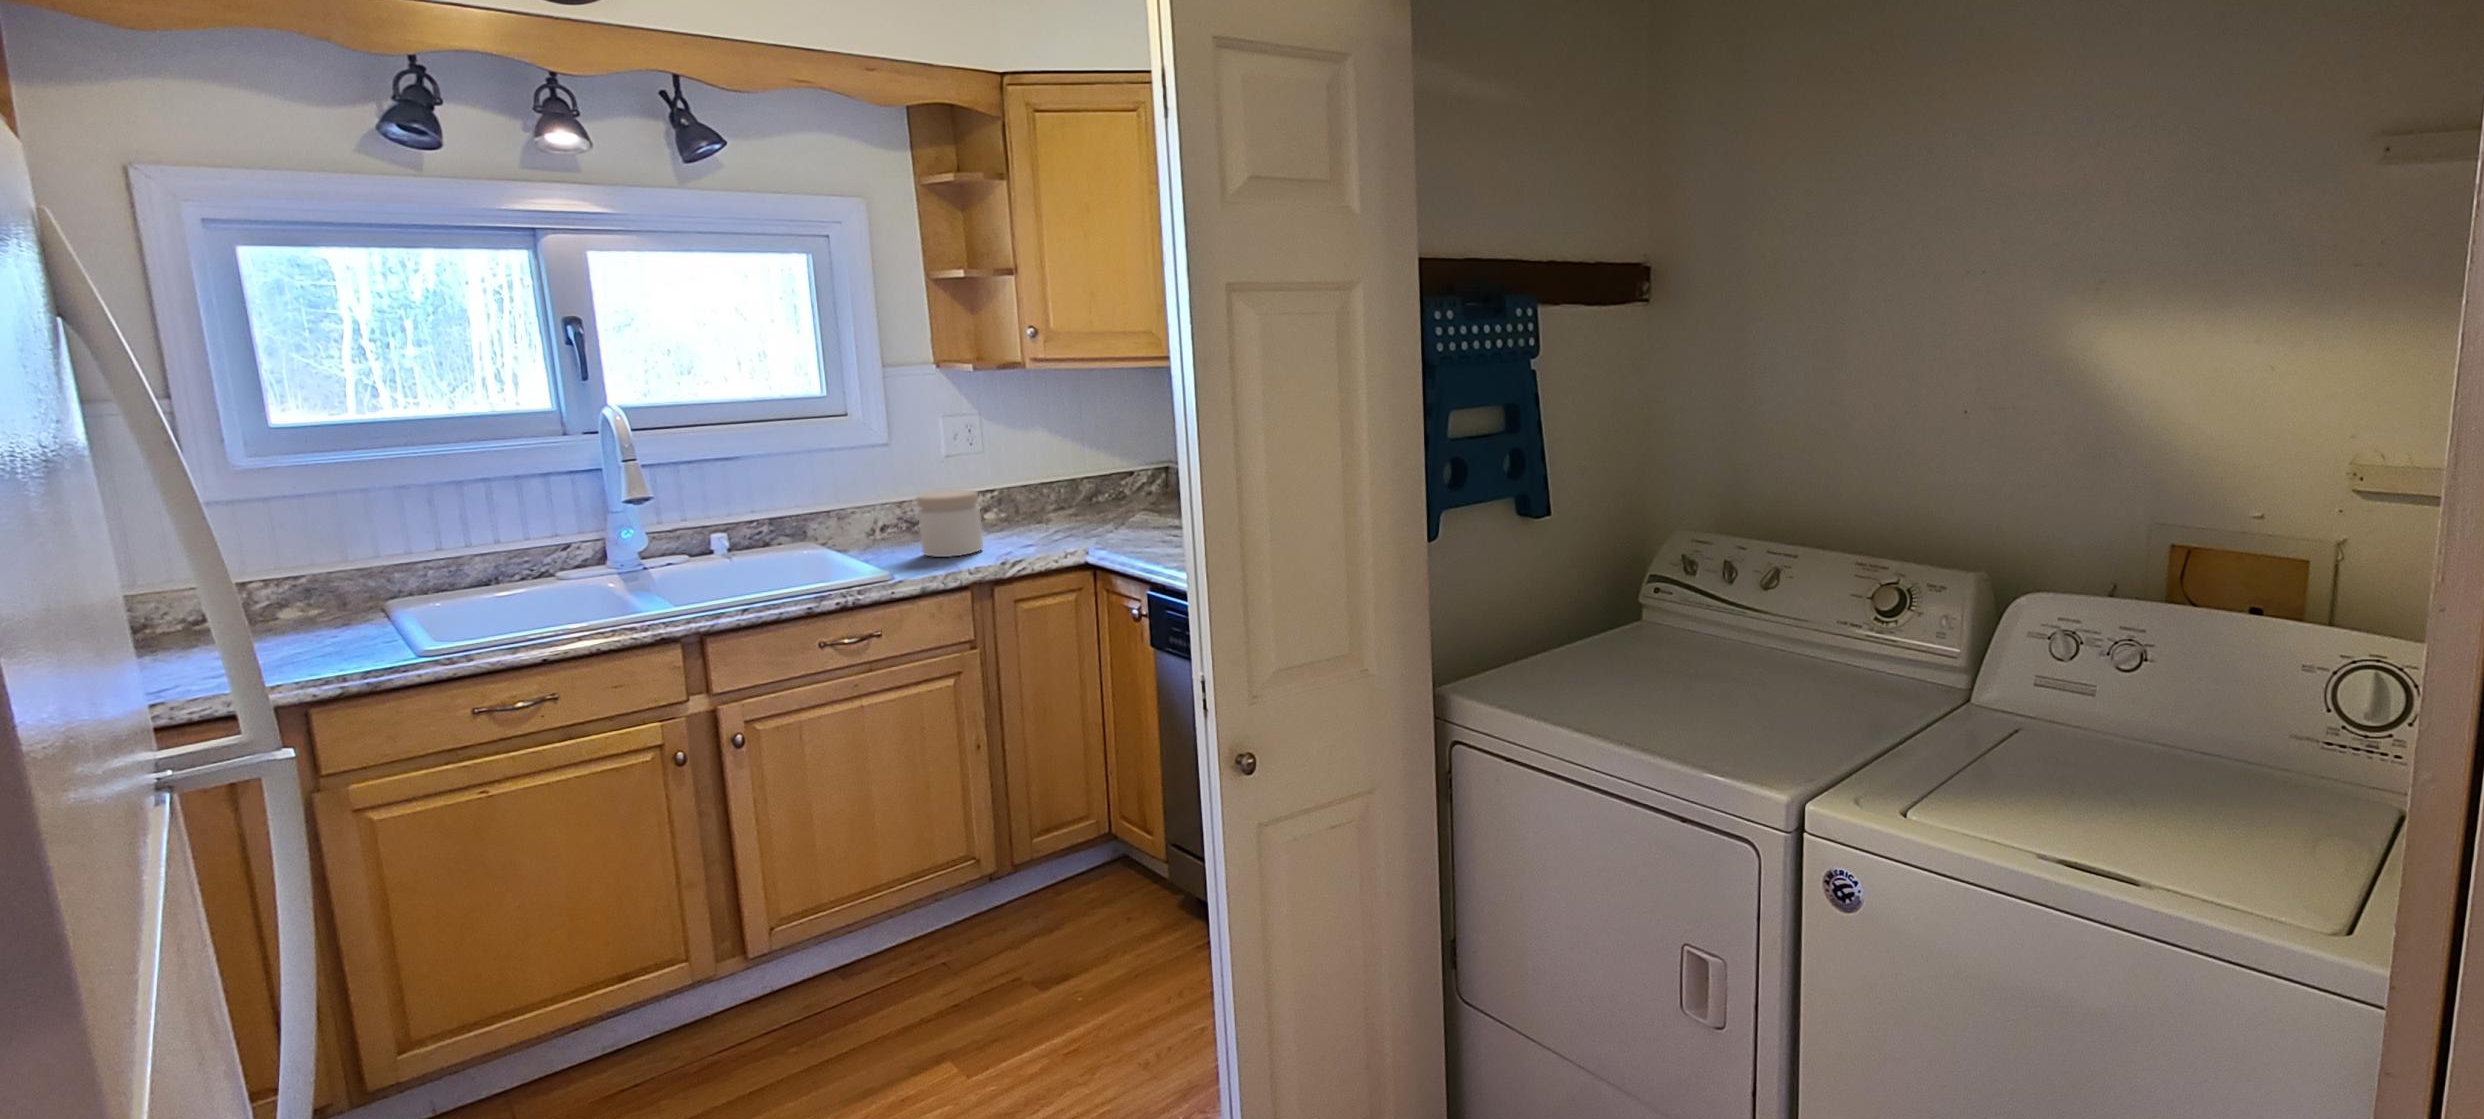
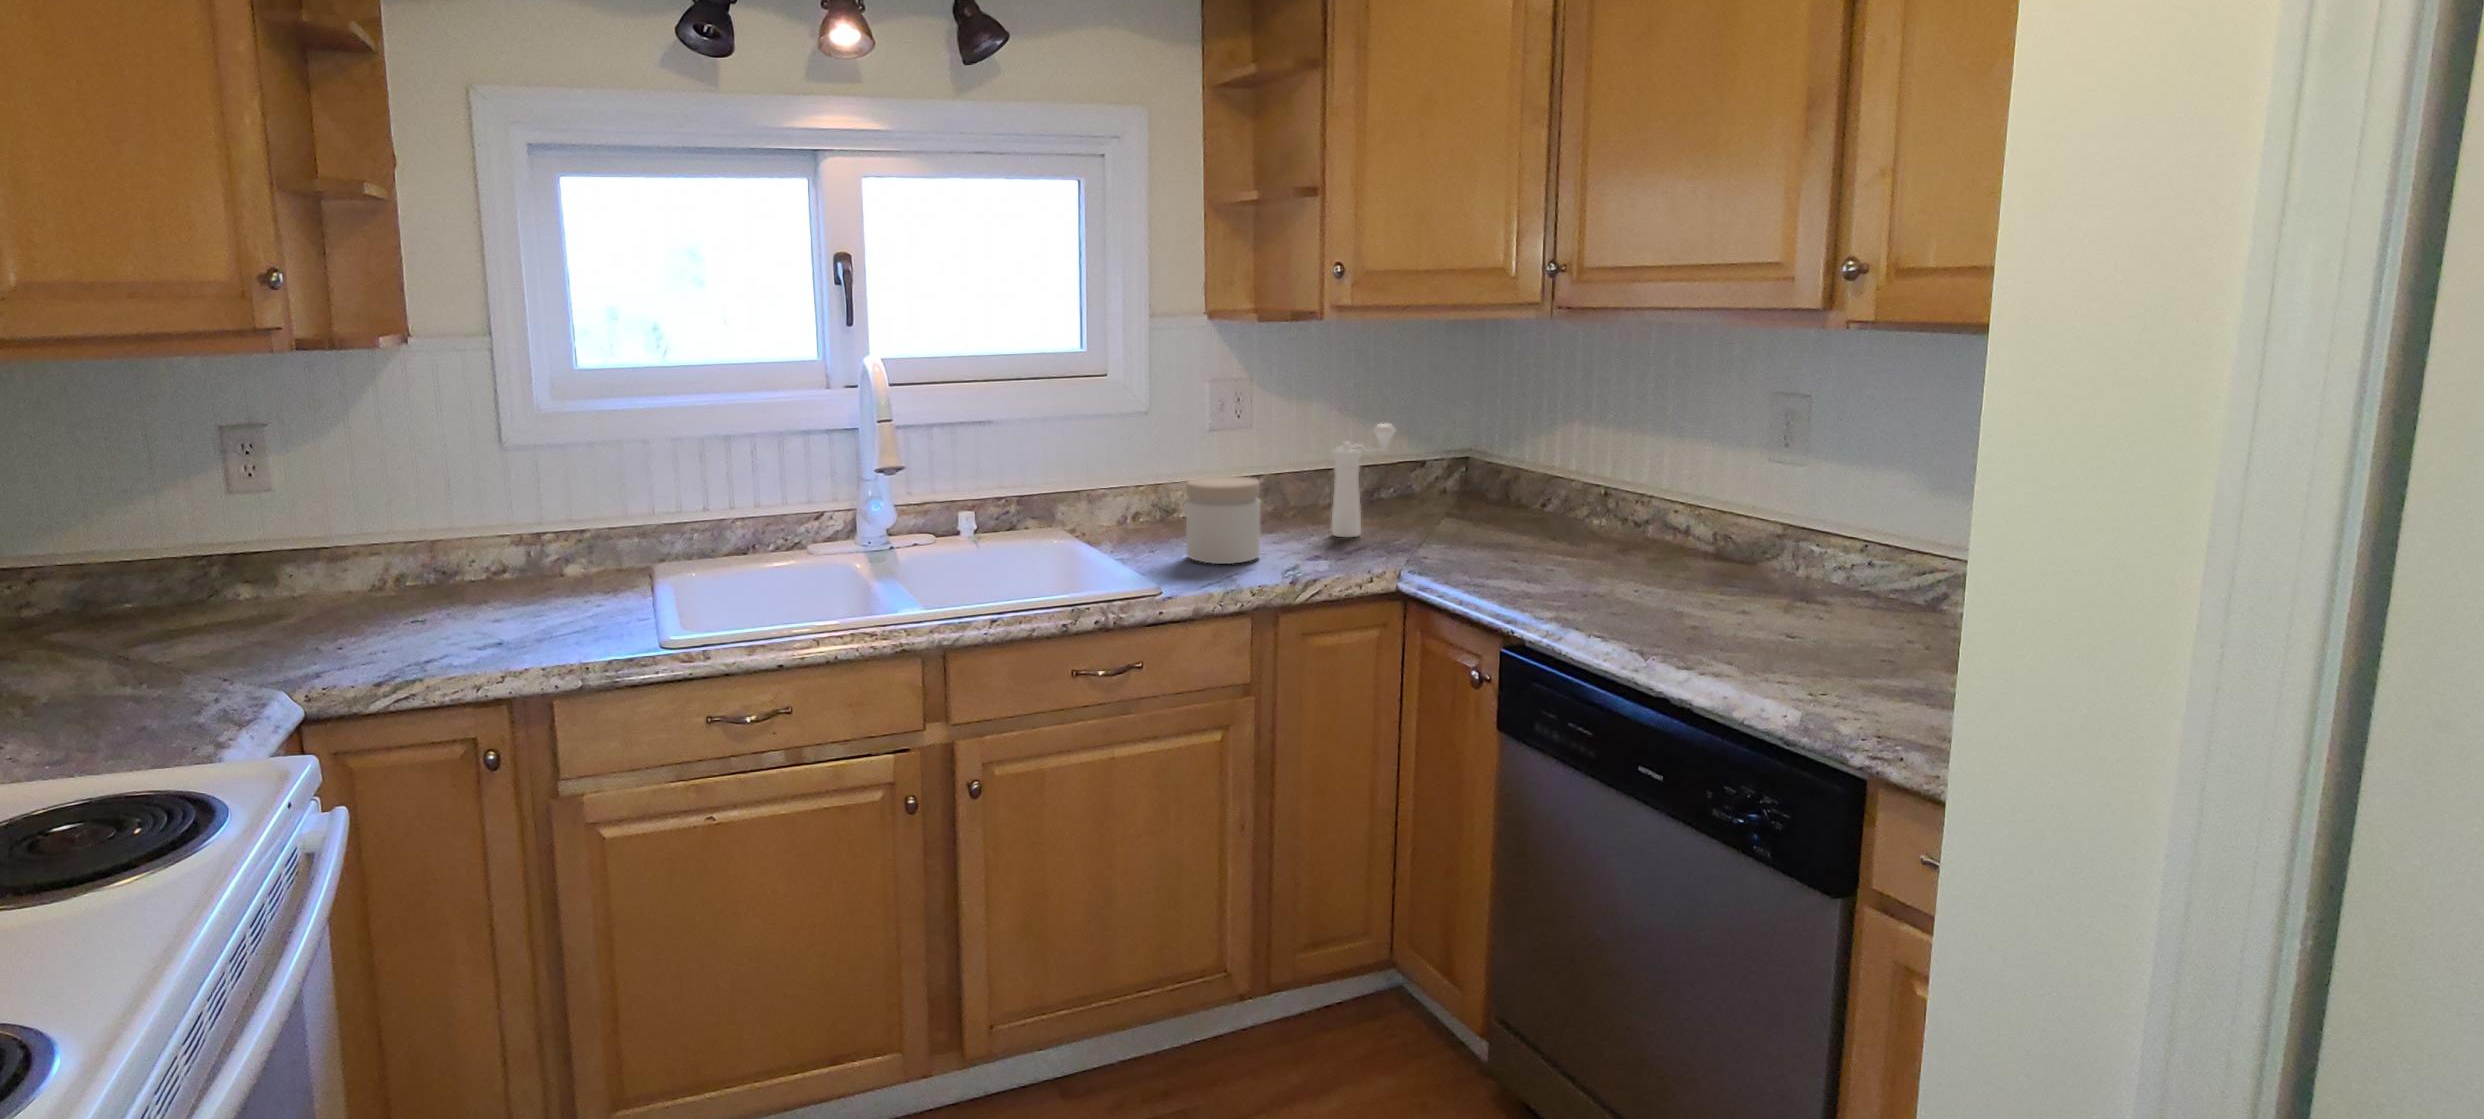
pepper mill: none [1042,446,1093,532] -> present [1332,424,1395,537]

